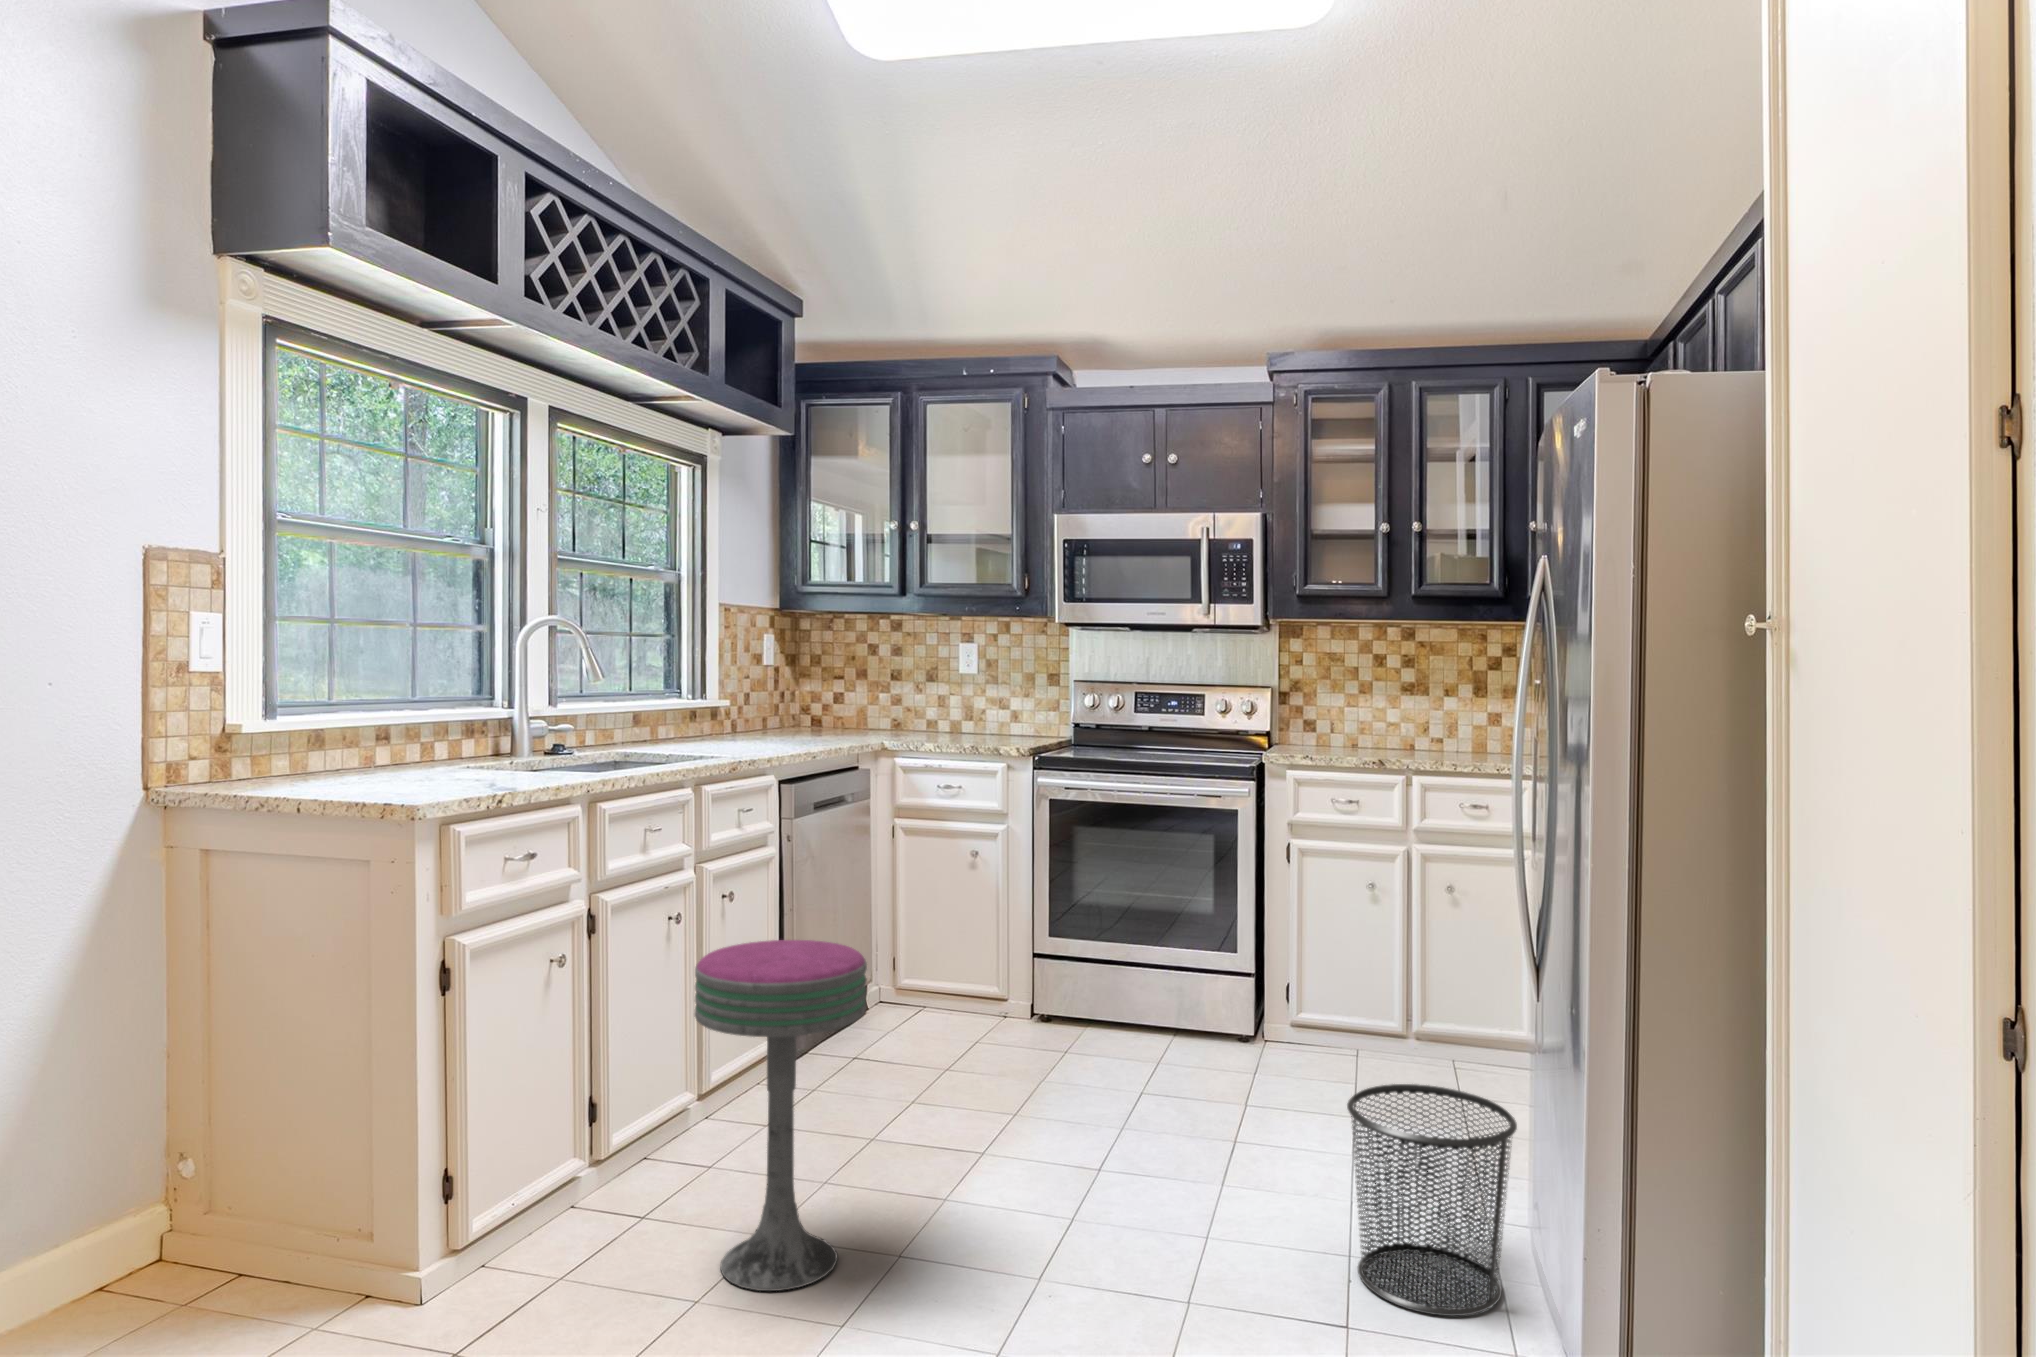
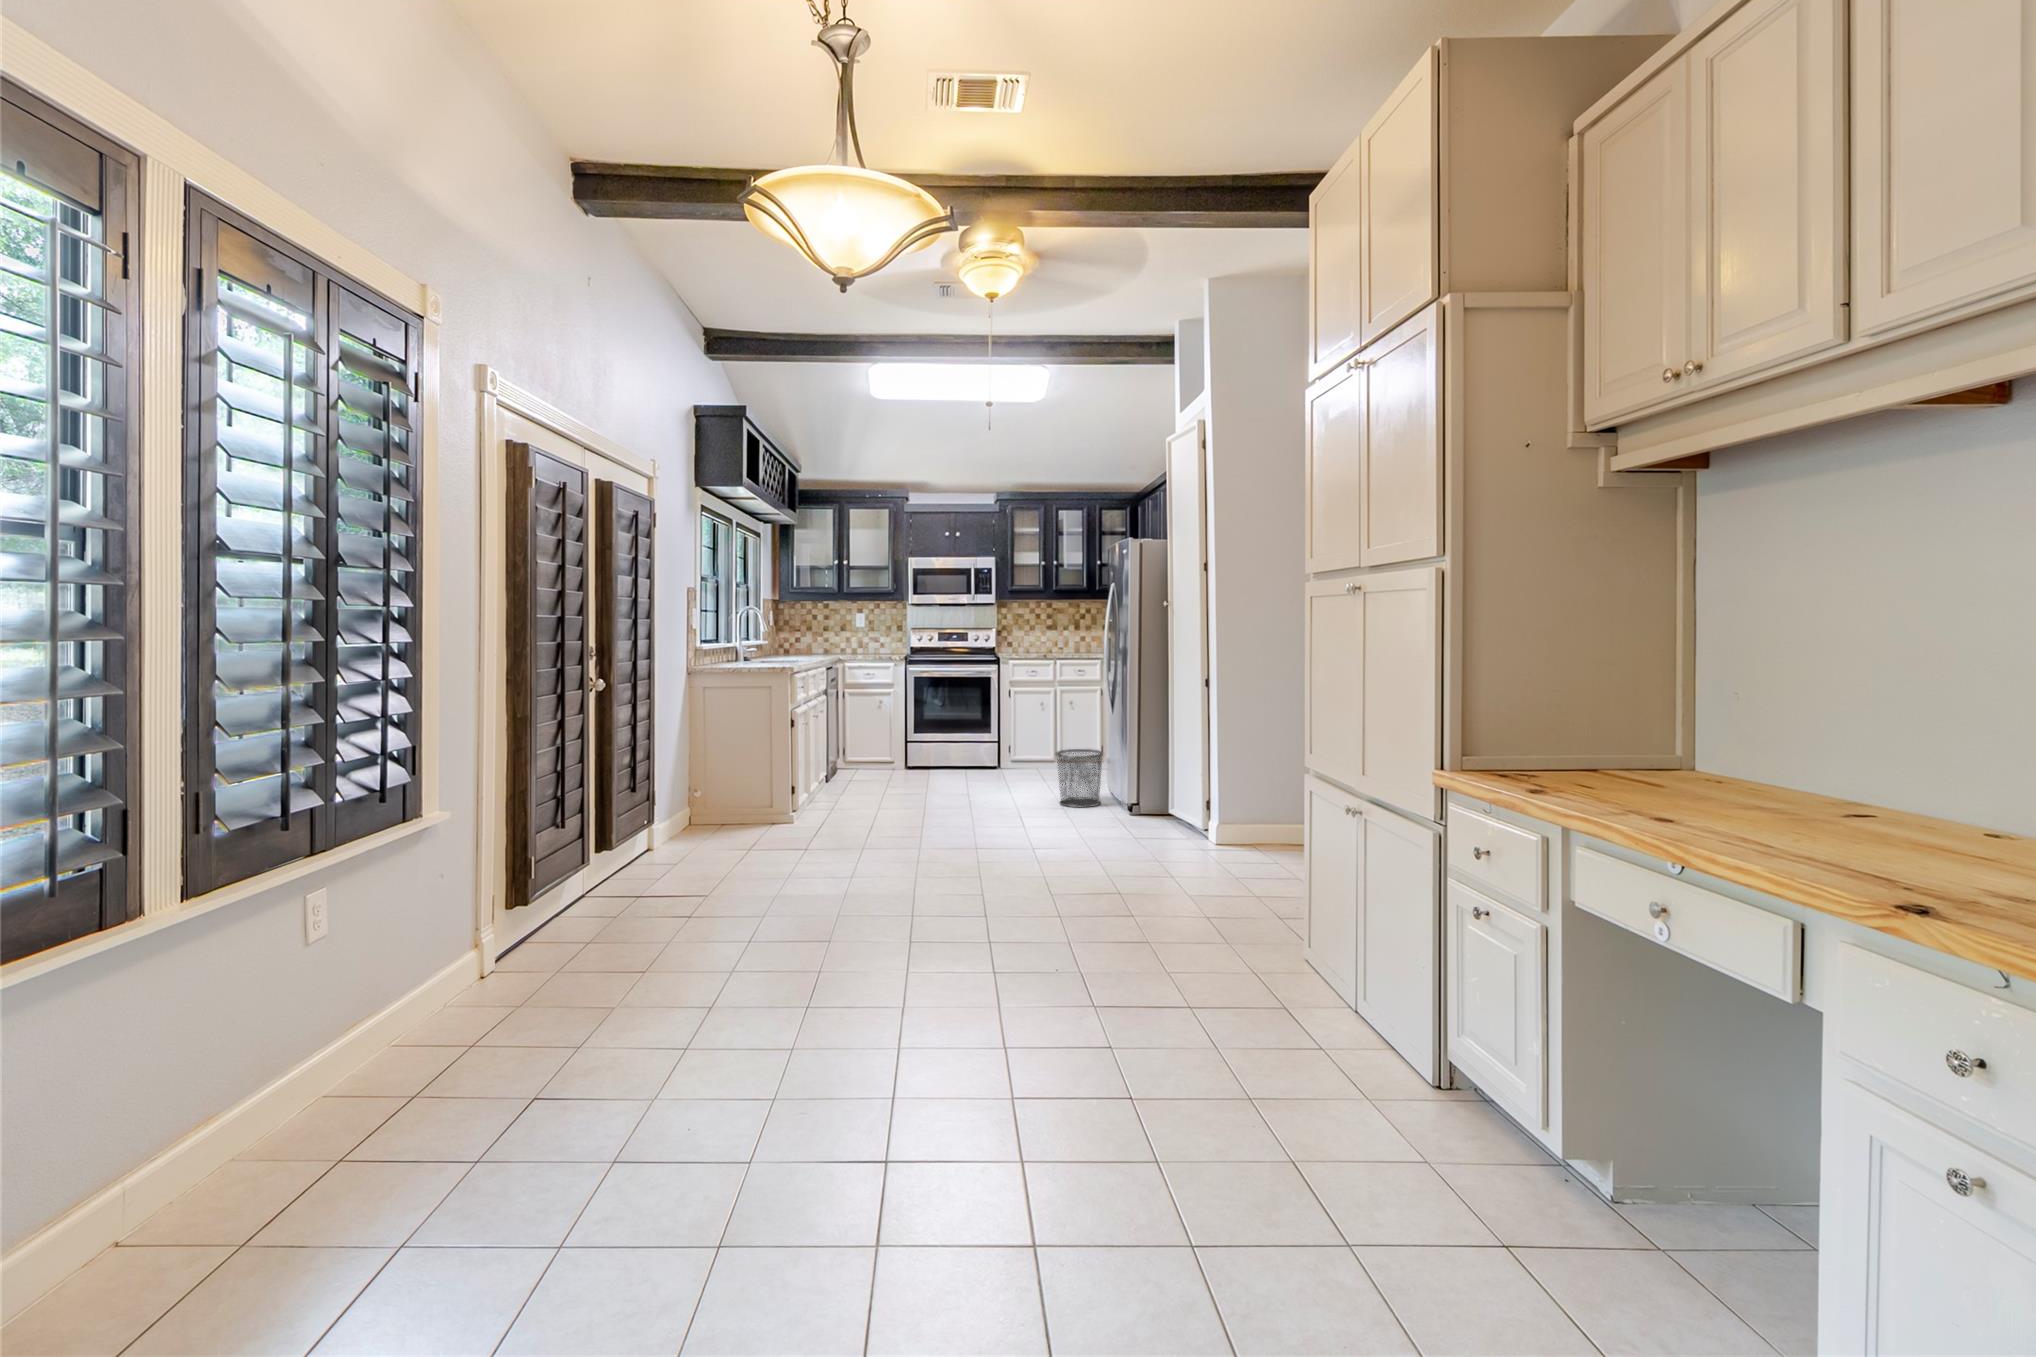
bar stool: present [694,940,867,1291] -> none [855,716,911,823]

